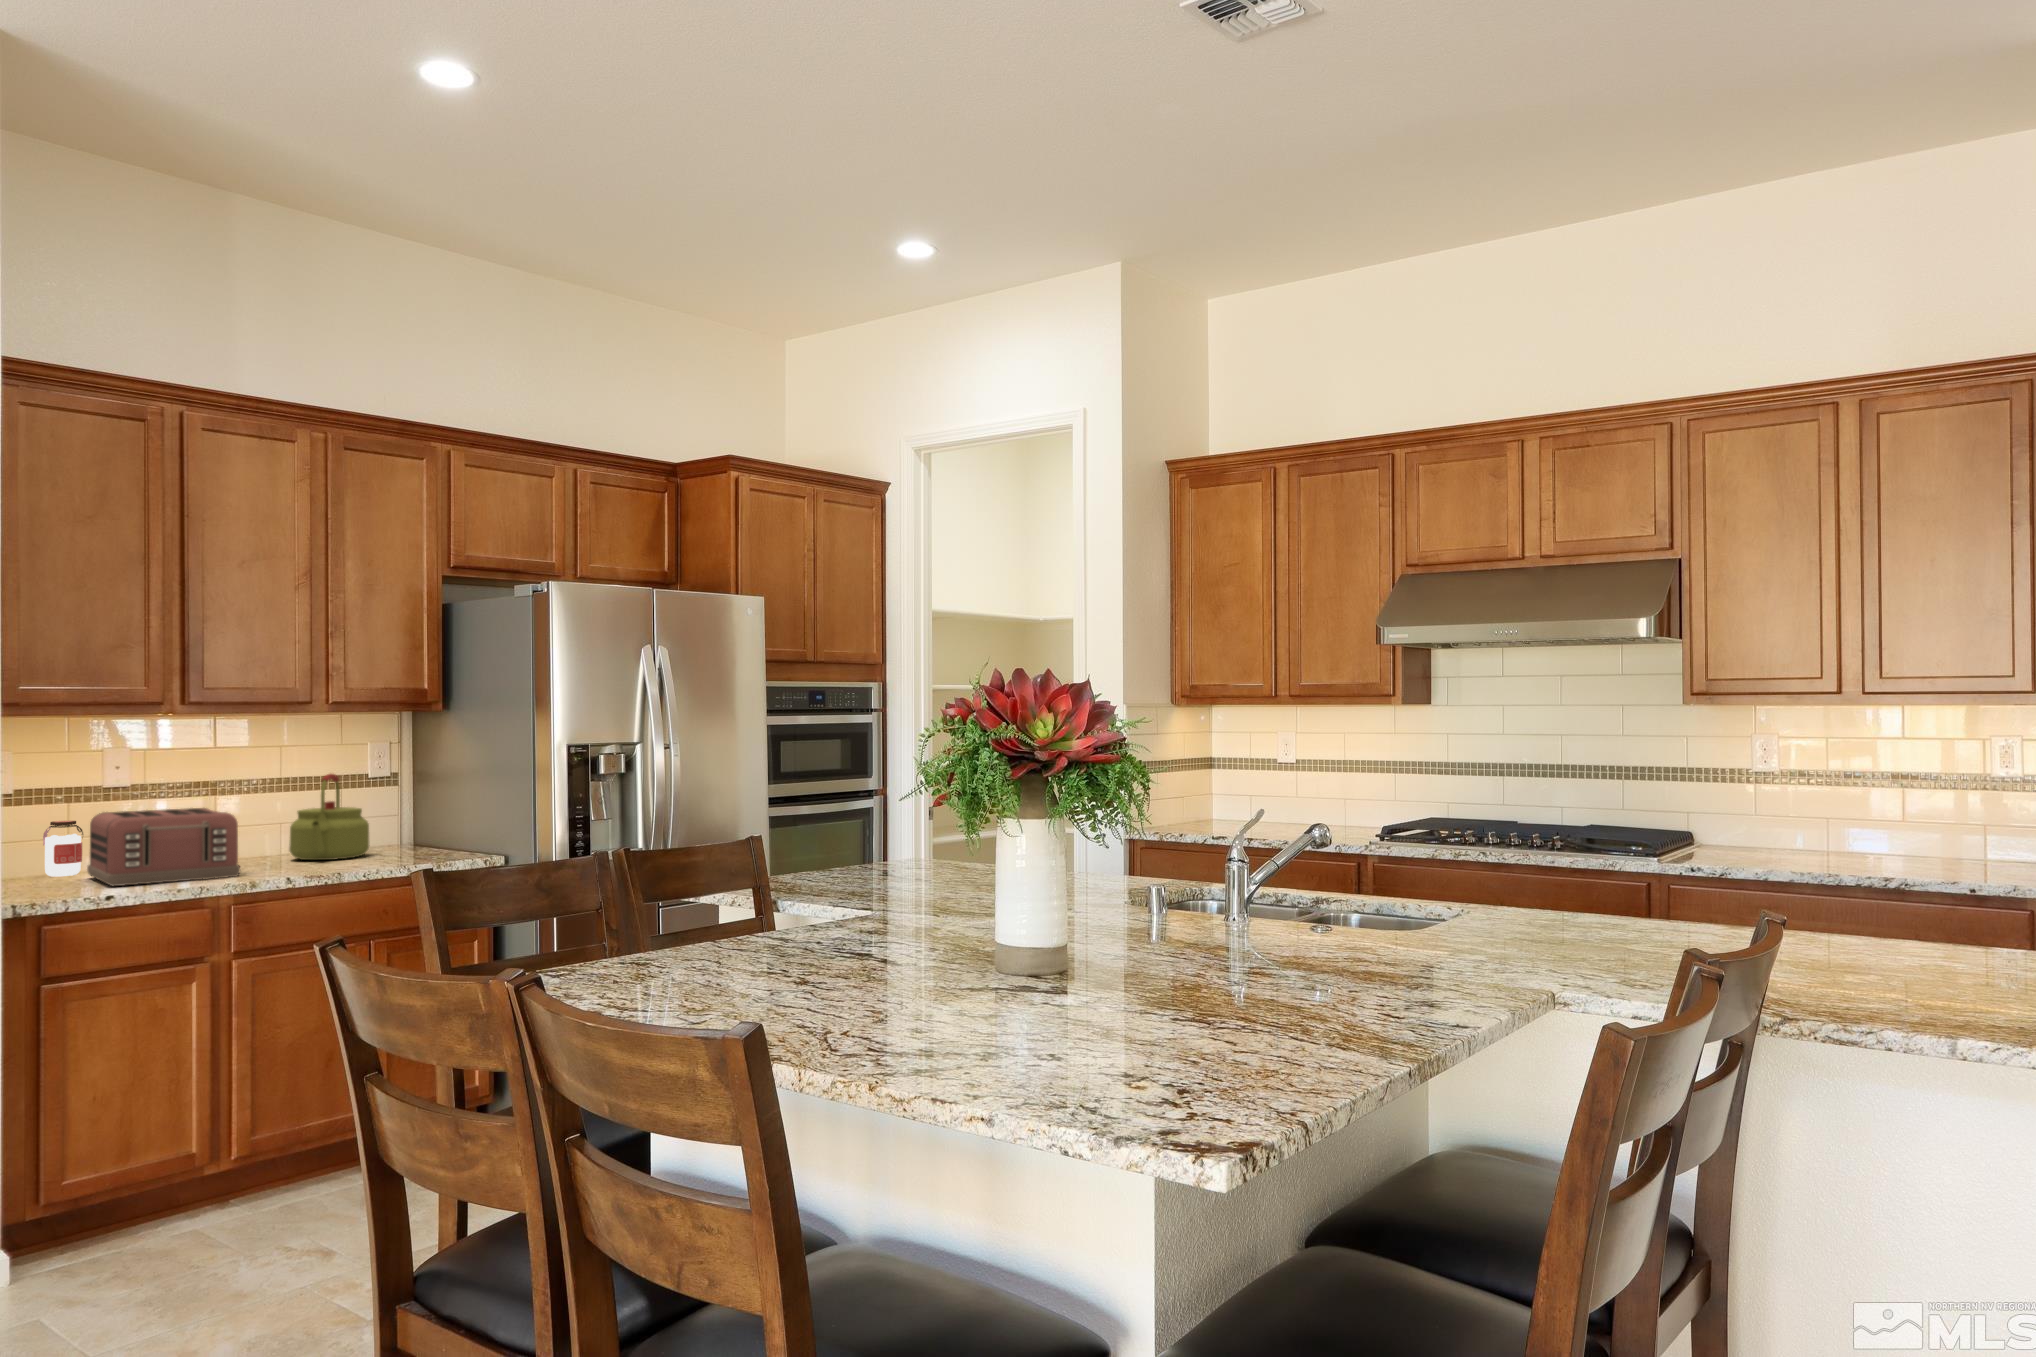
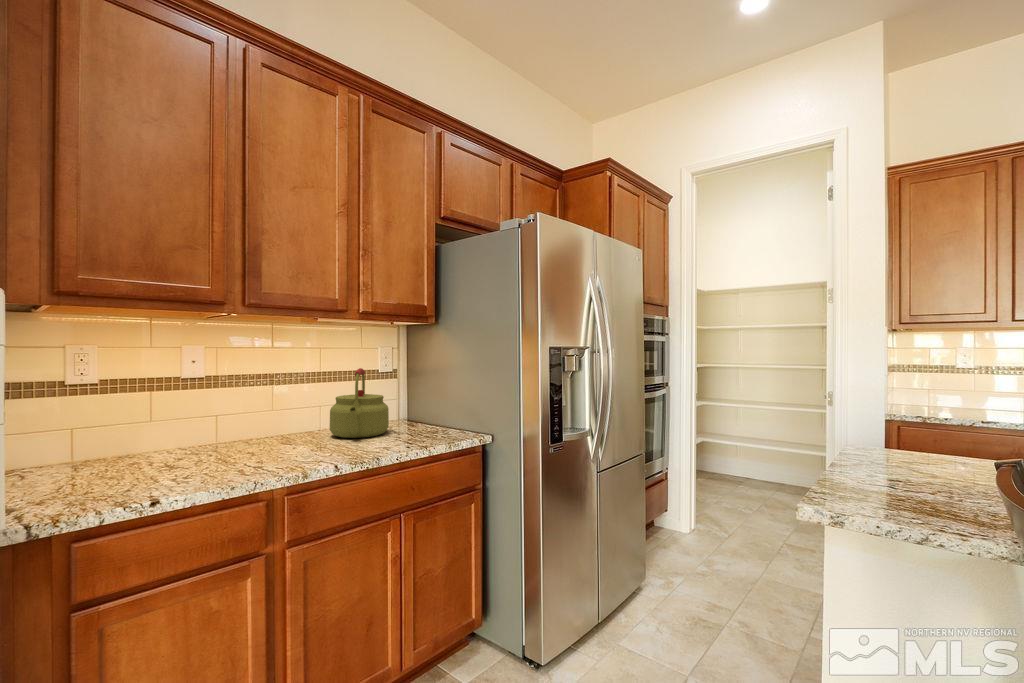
toaster: present [87,808,240,886] -> none [159,396,293,480]
jar: present [43,821,83,877] -> none [125,406,161,457]

